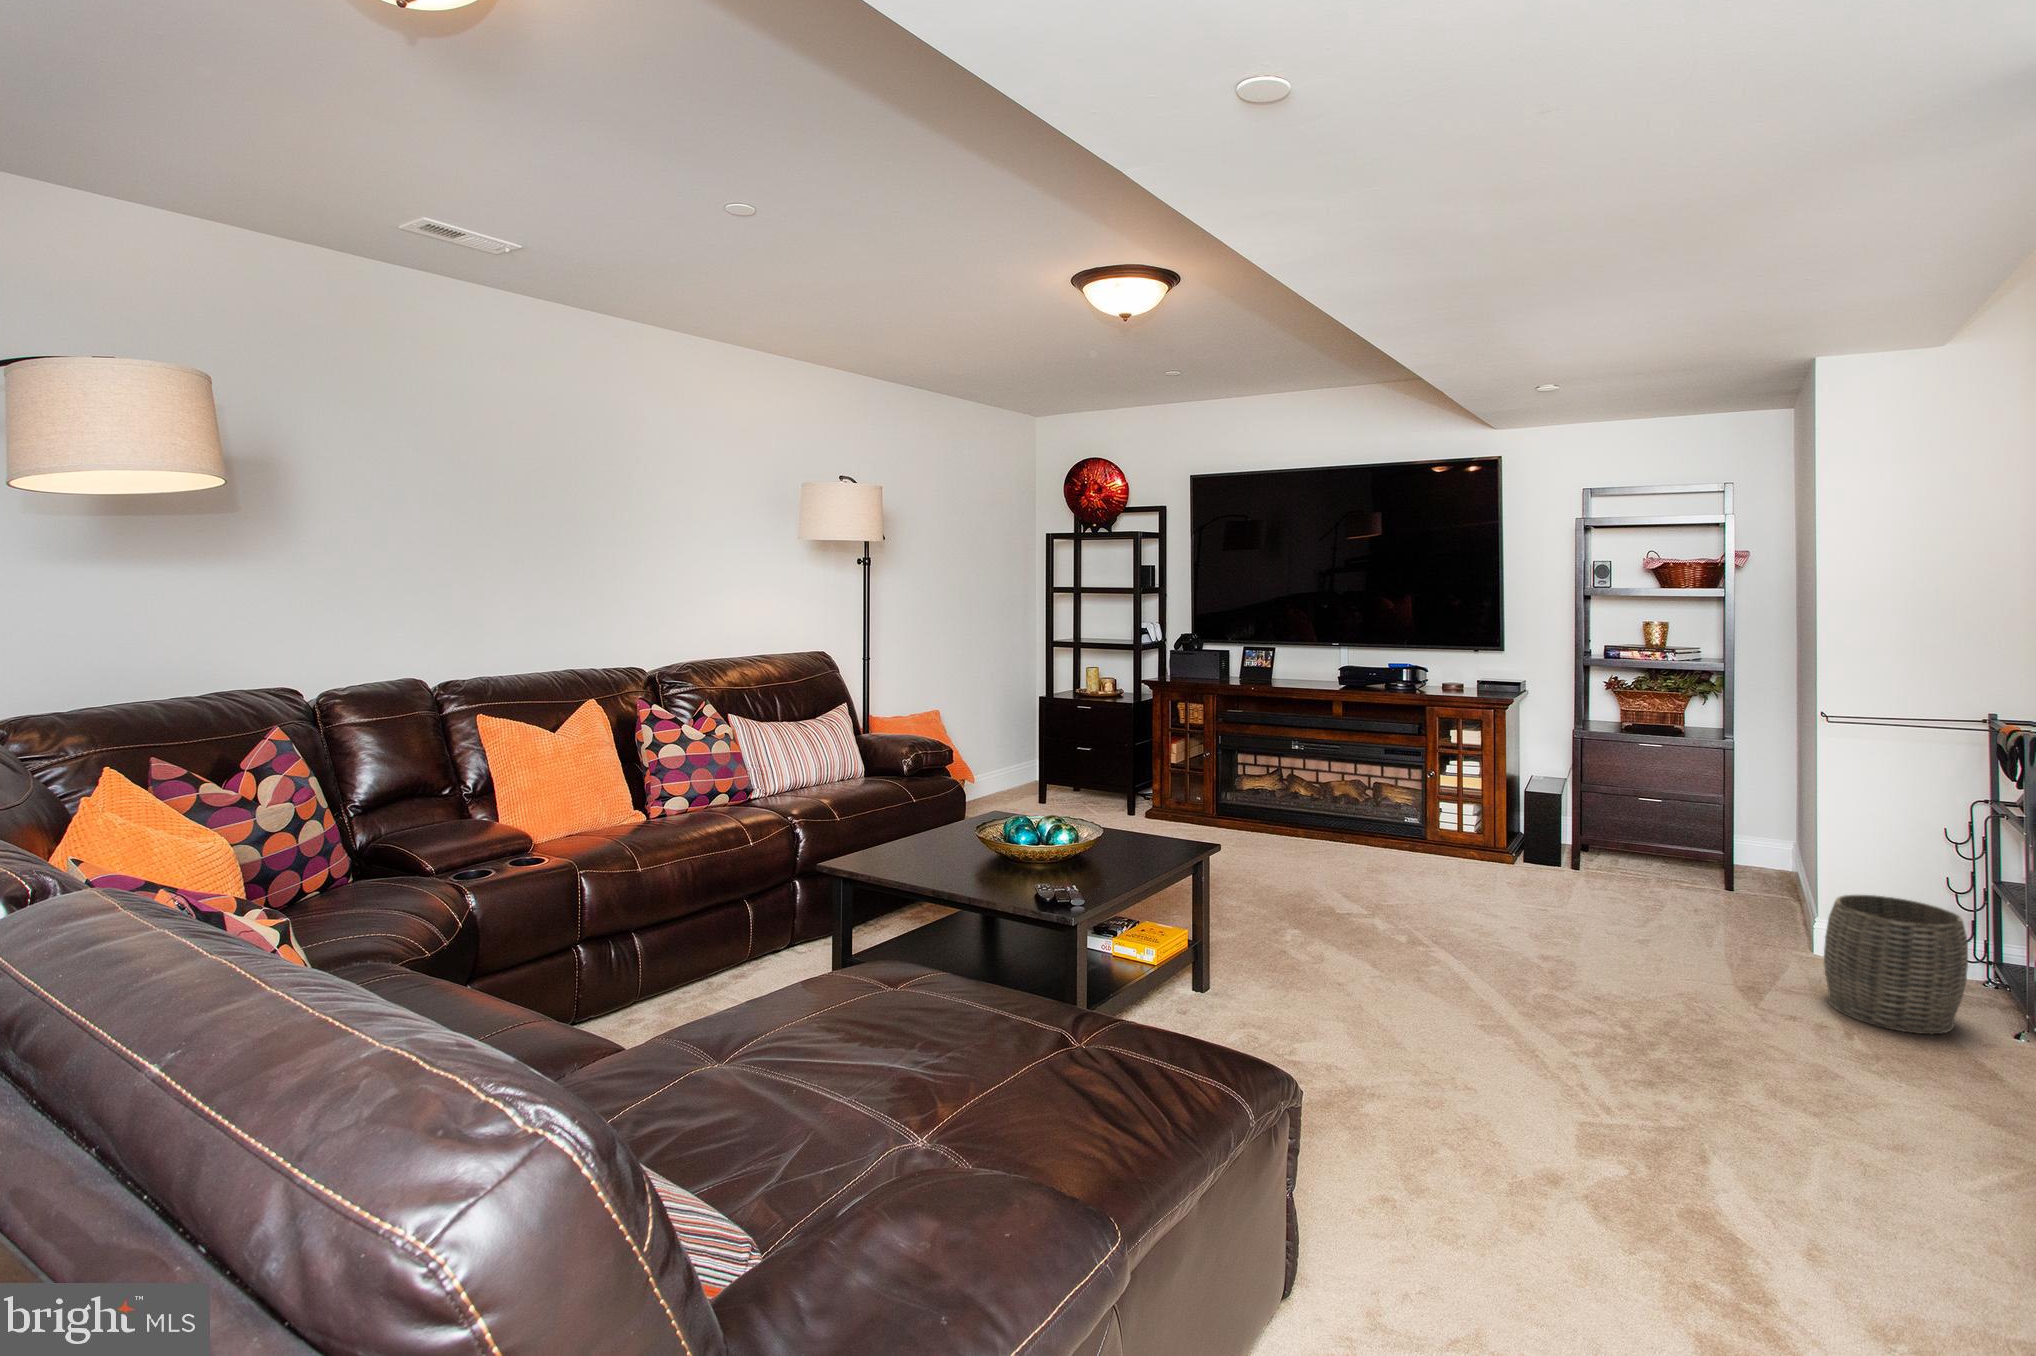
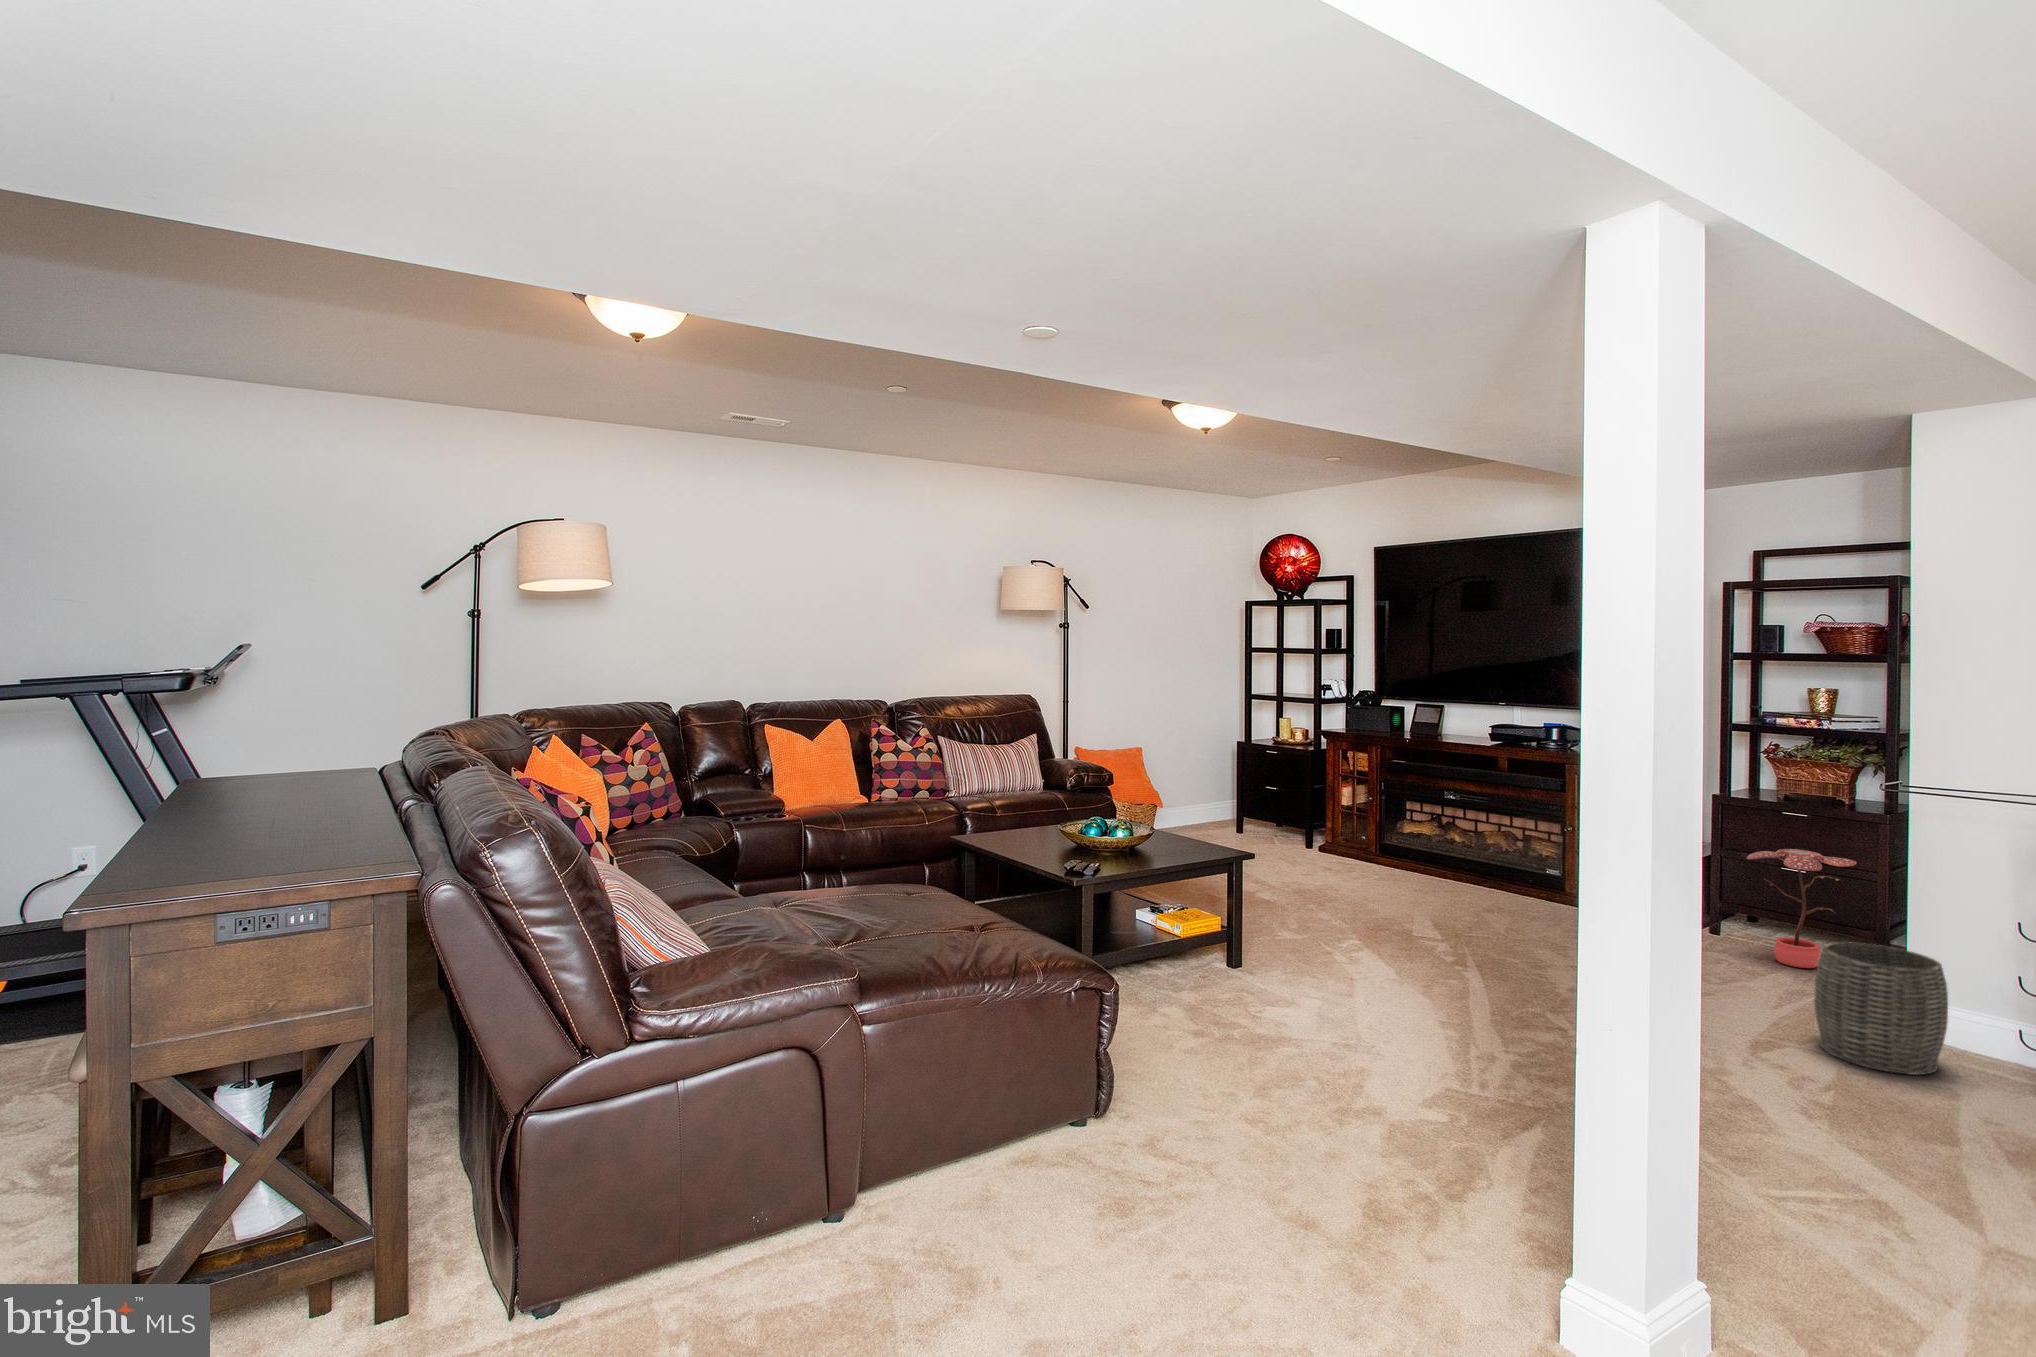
potted plant: none [1649,788,1750,908] -> present [1747,849,1857,968]

